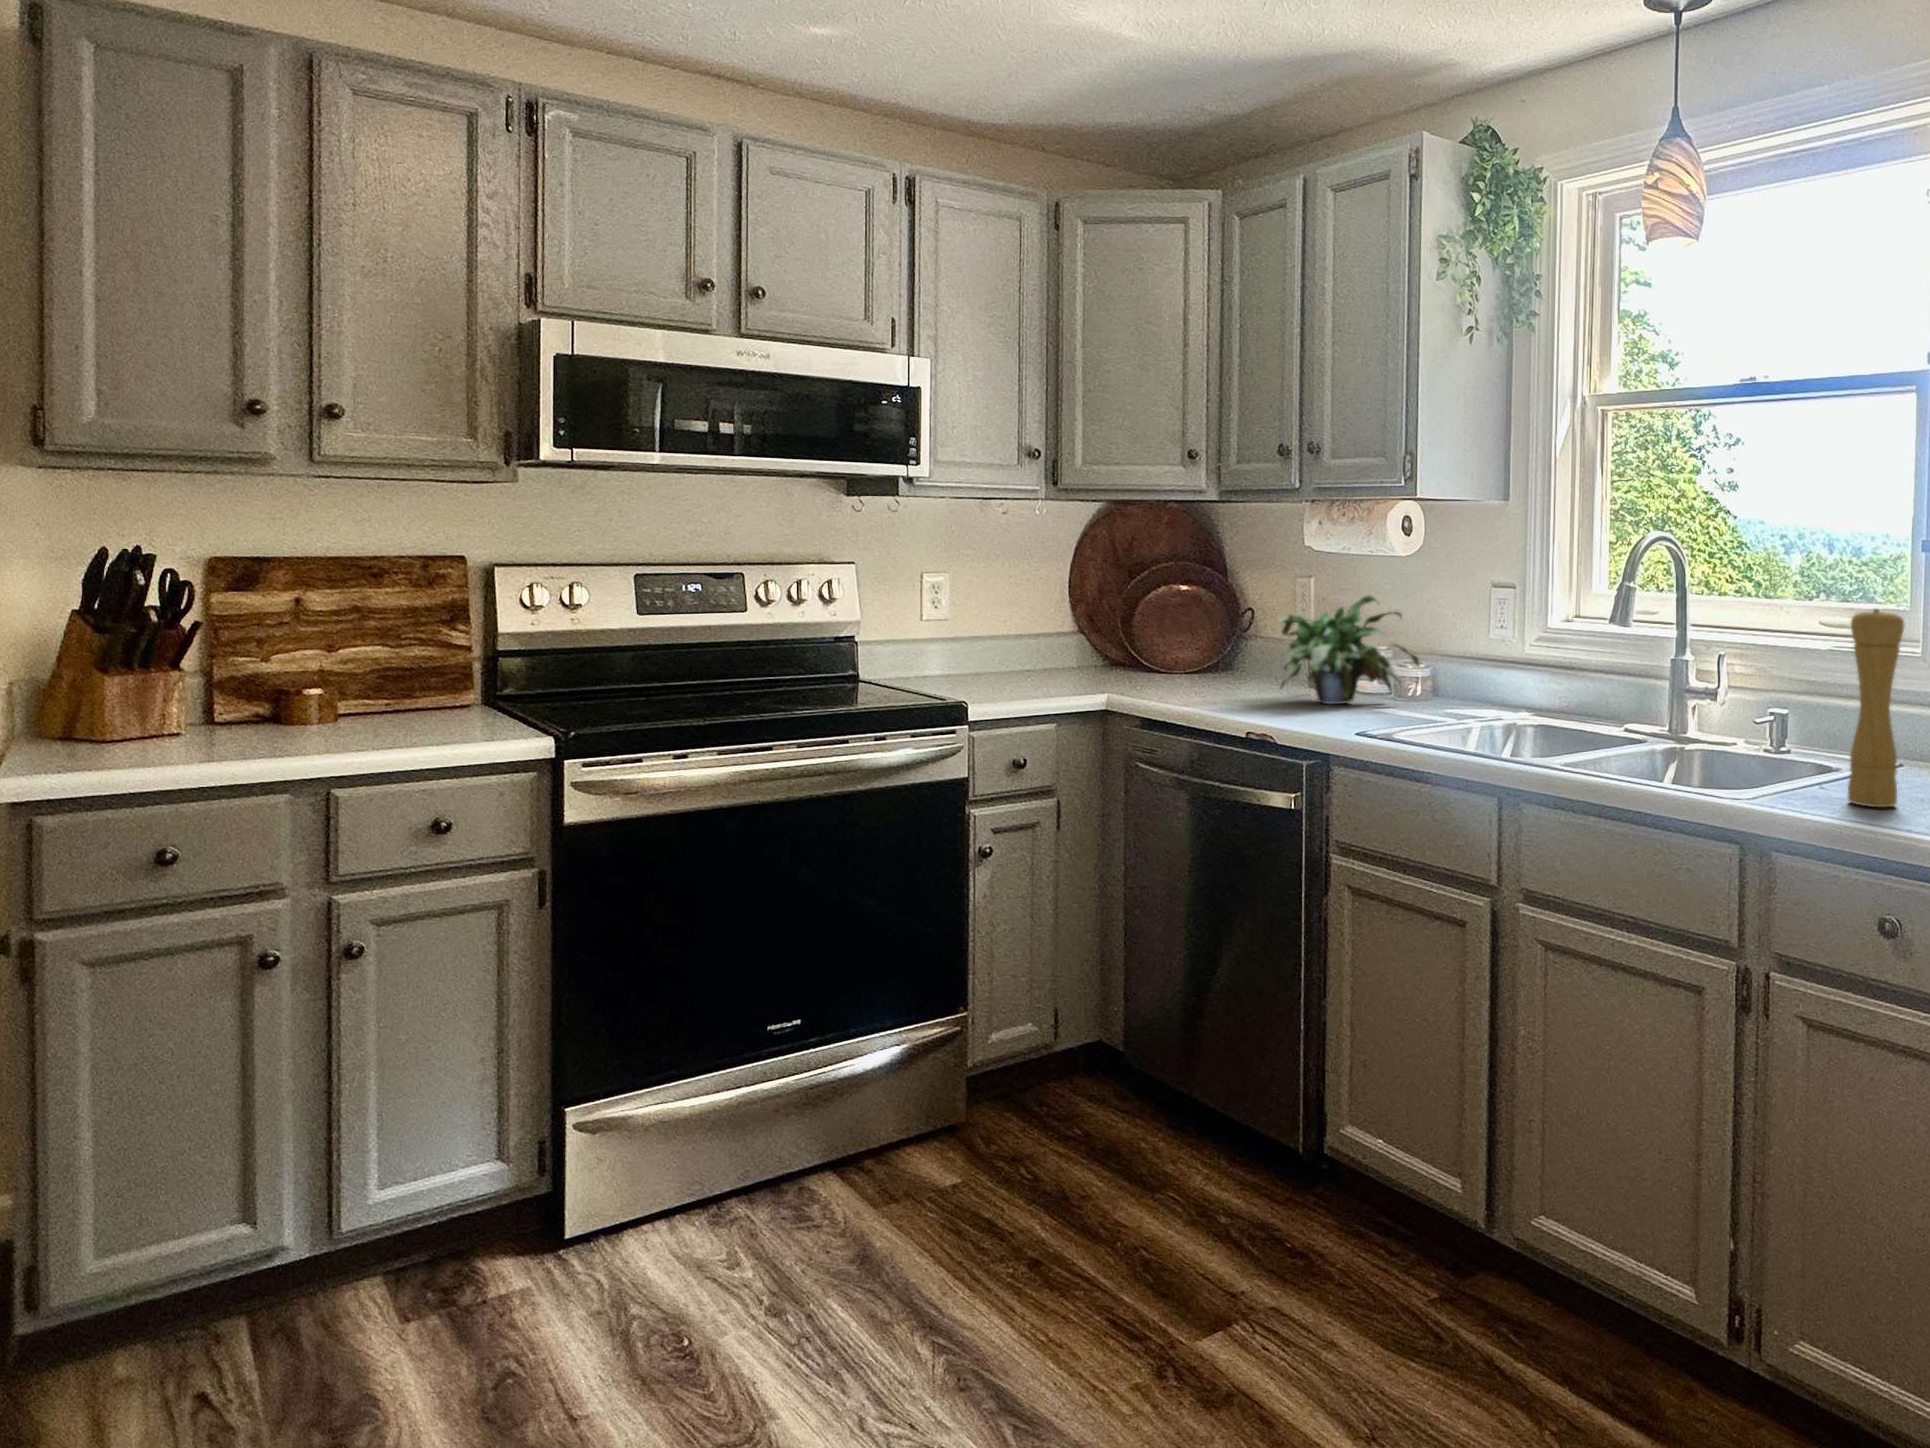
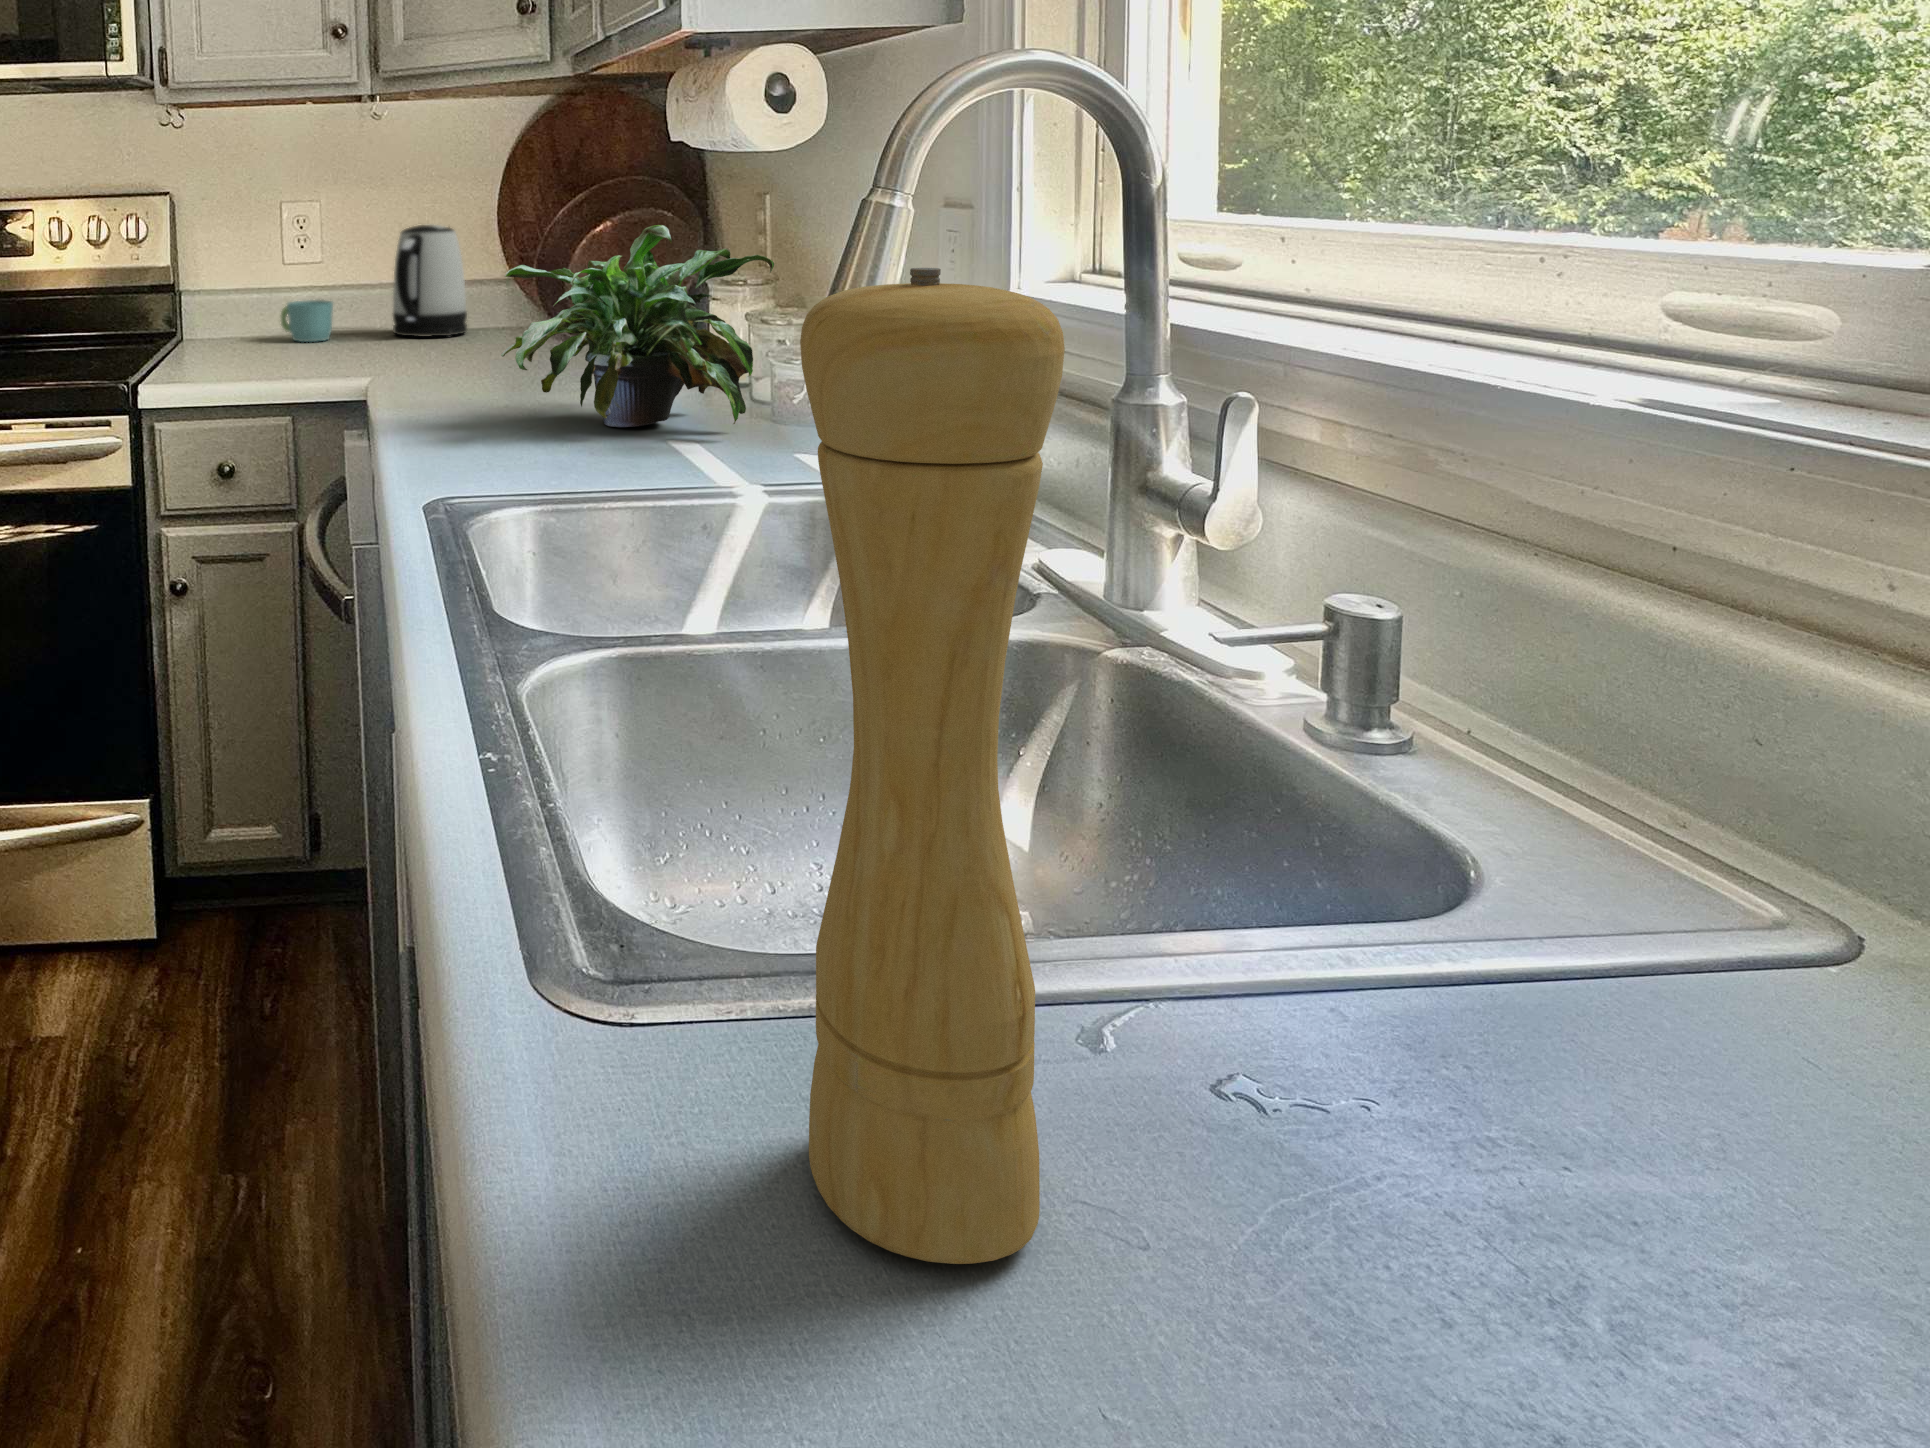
kettle: none [996,590,1052,670] -> present [393,224,467,336]
mug: none [926,645,973,676] -> present [281,300,333,342]

